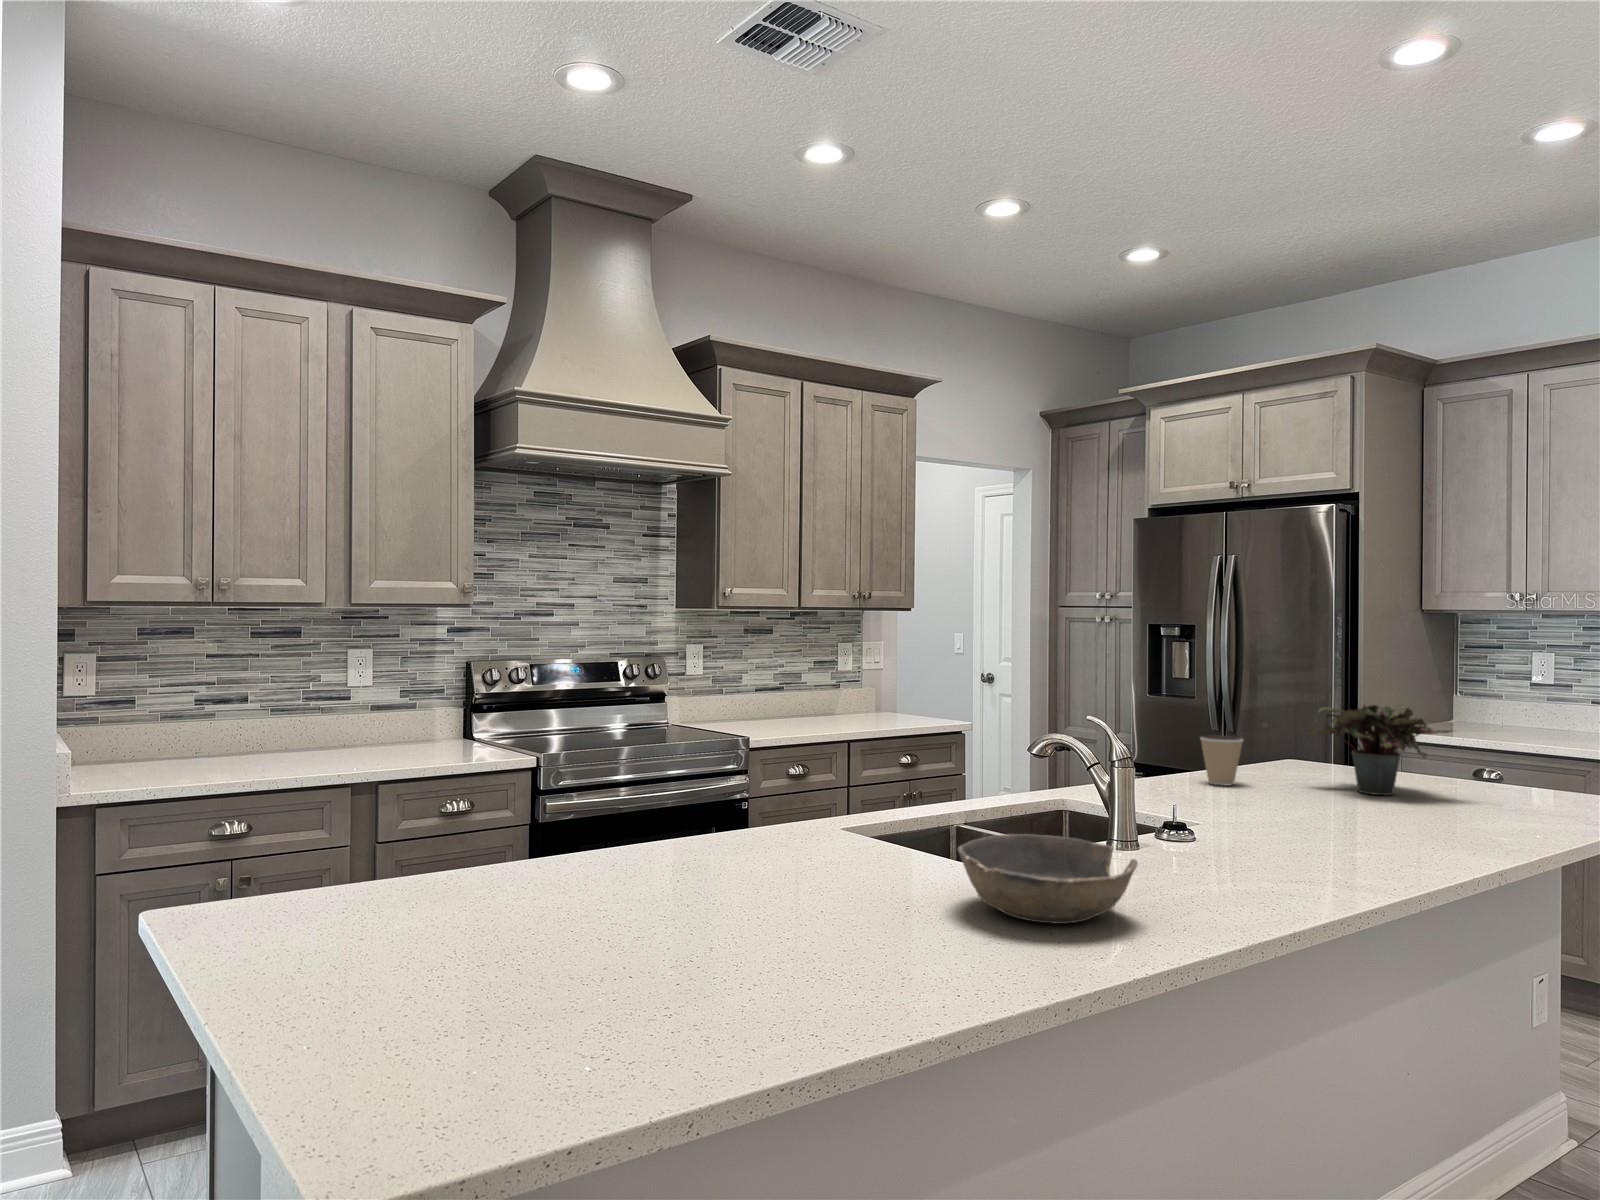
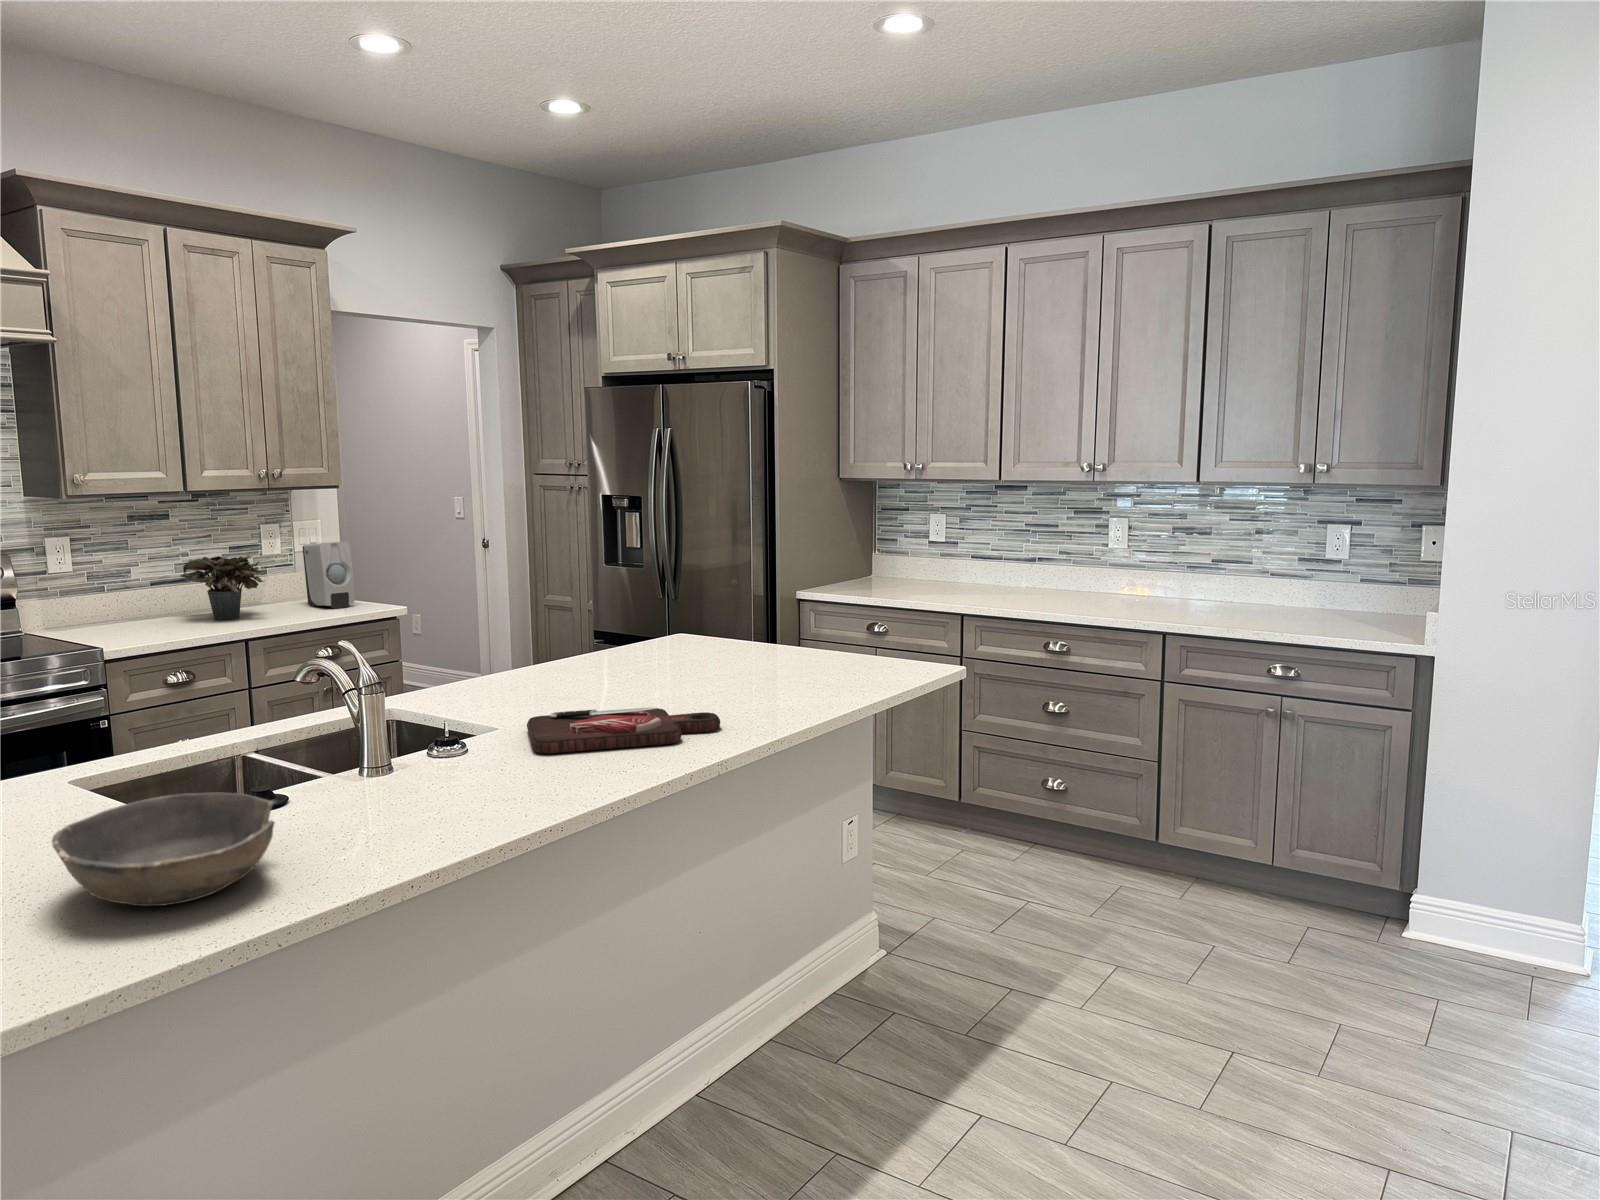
soap dispenser: none [880,659,926,722] -> present [303,542,355,609]
potted plant: present [1303,705,1453,795] -> present [180,555,266,620]
coffee cup: present [1200,736,1243,786] -> none [552,625,595,676]
cutting board: none [1232,810,1446,847] -> present [527,708,720,753]

